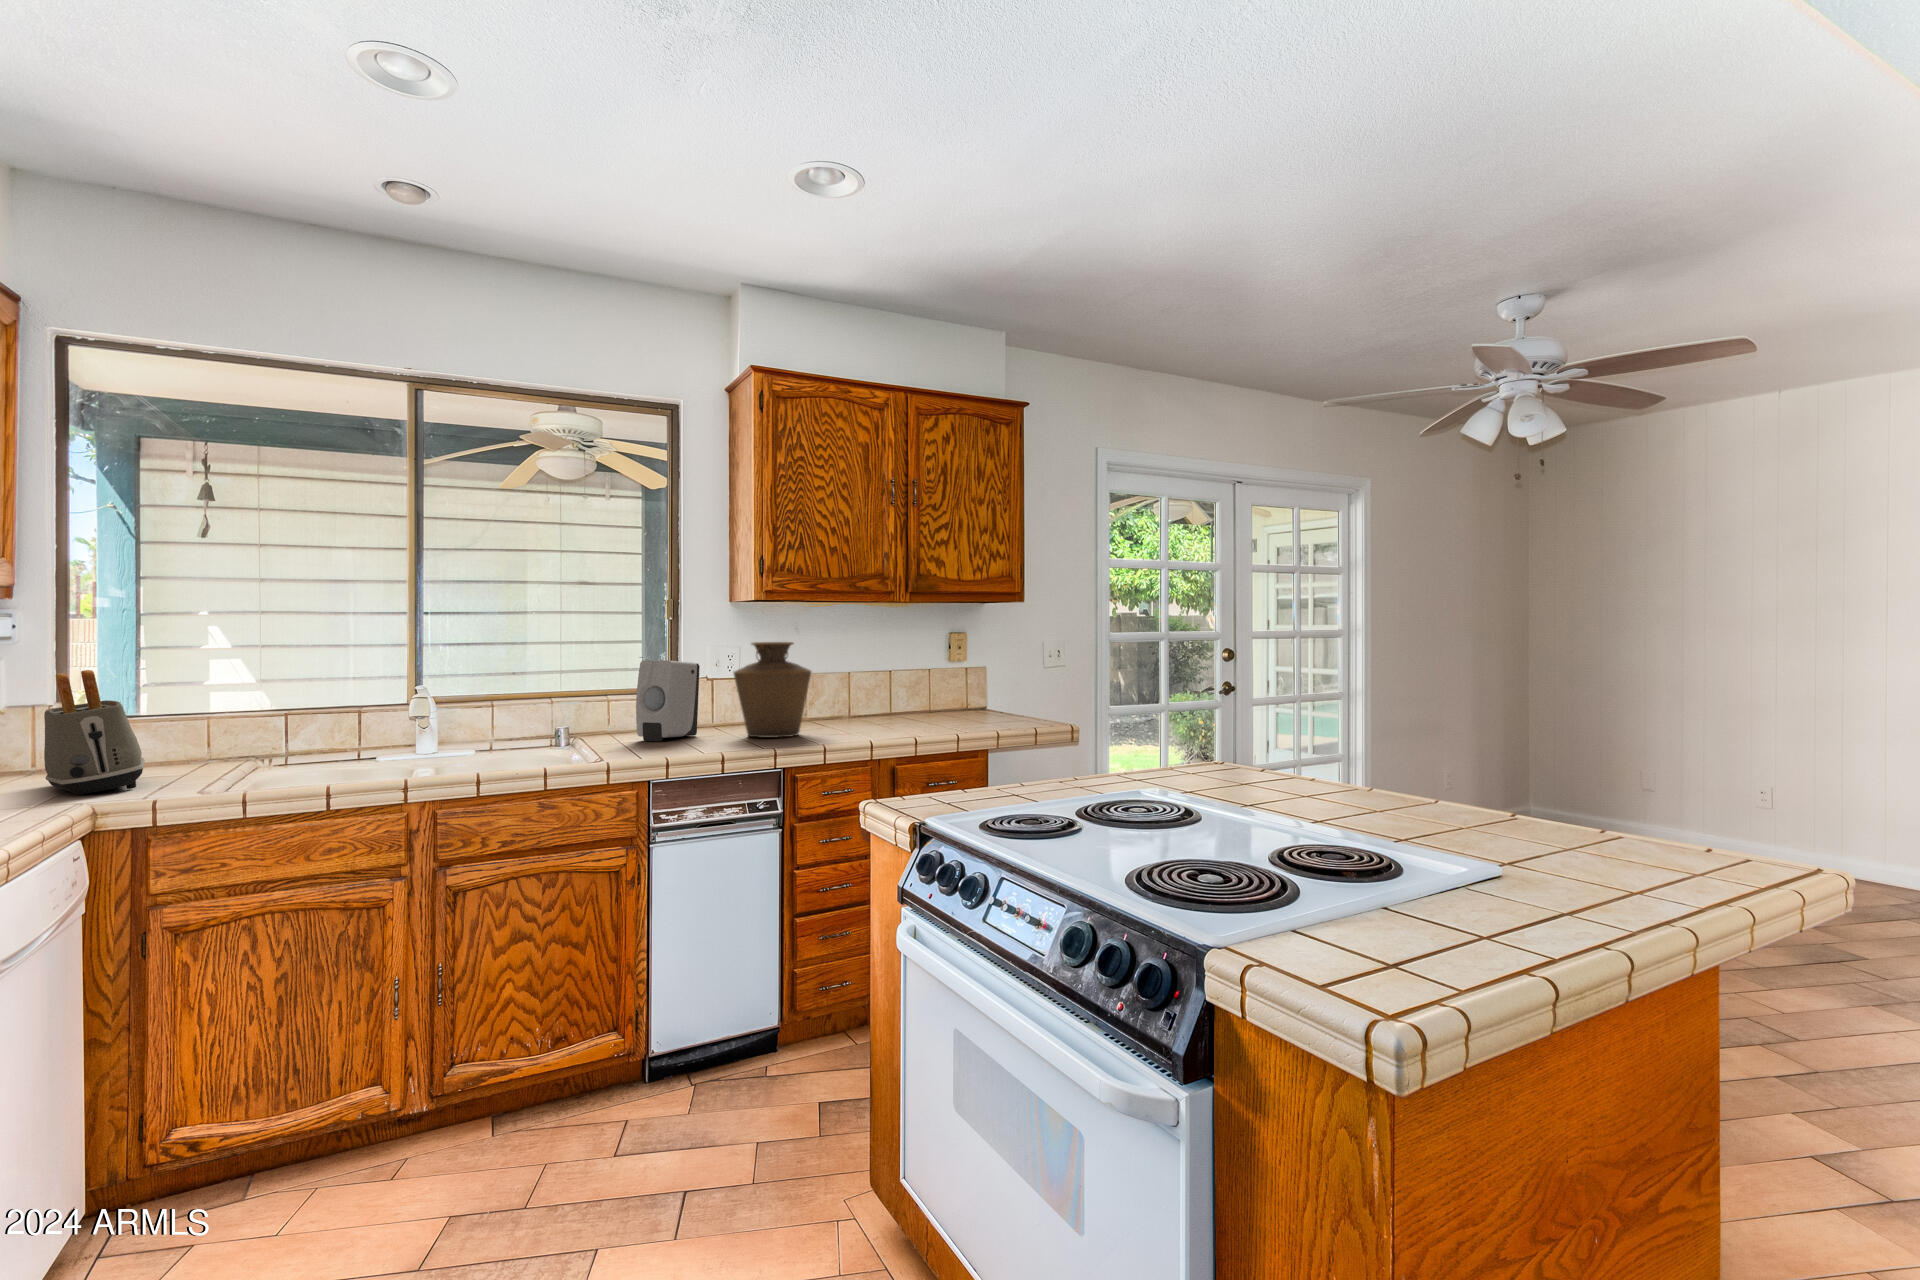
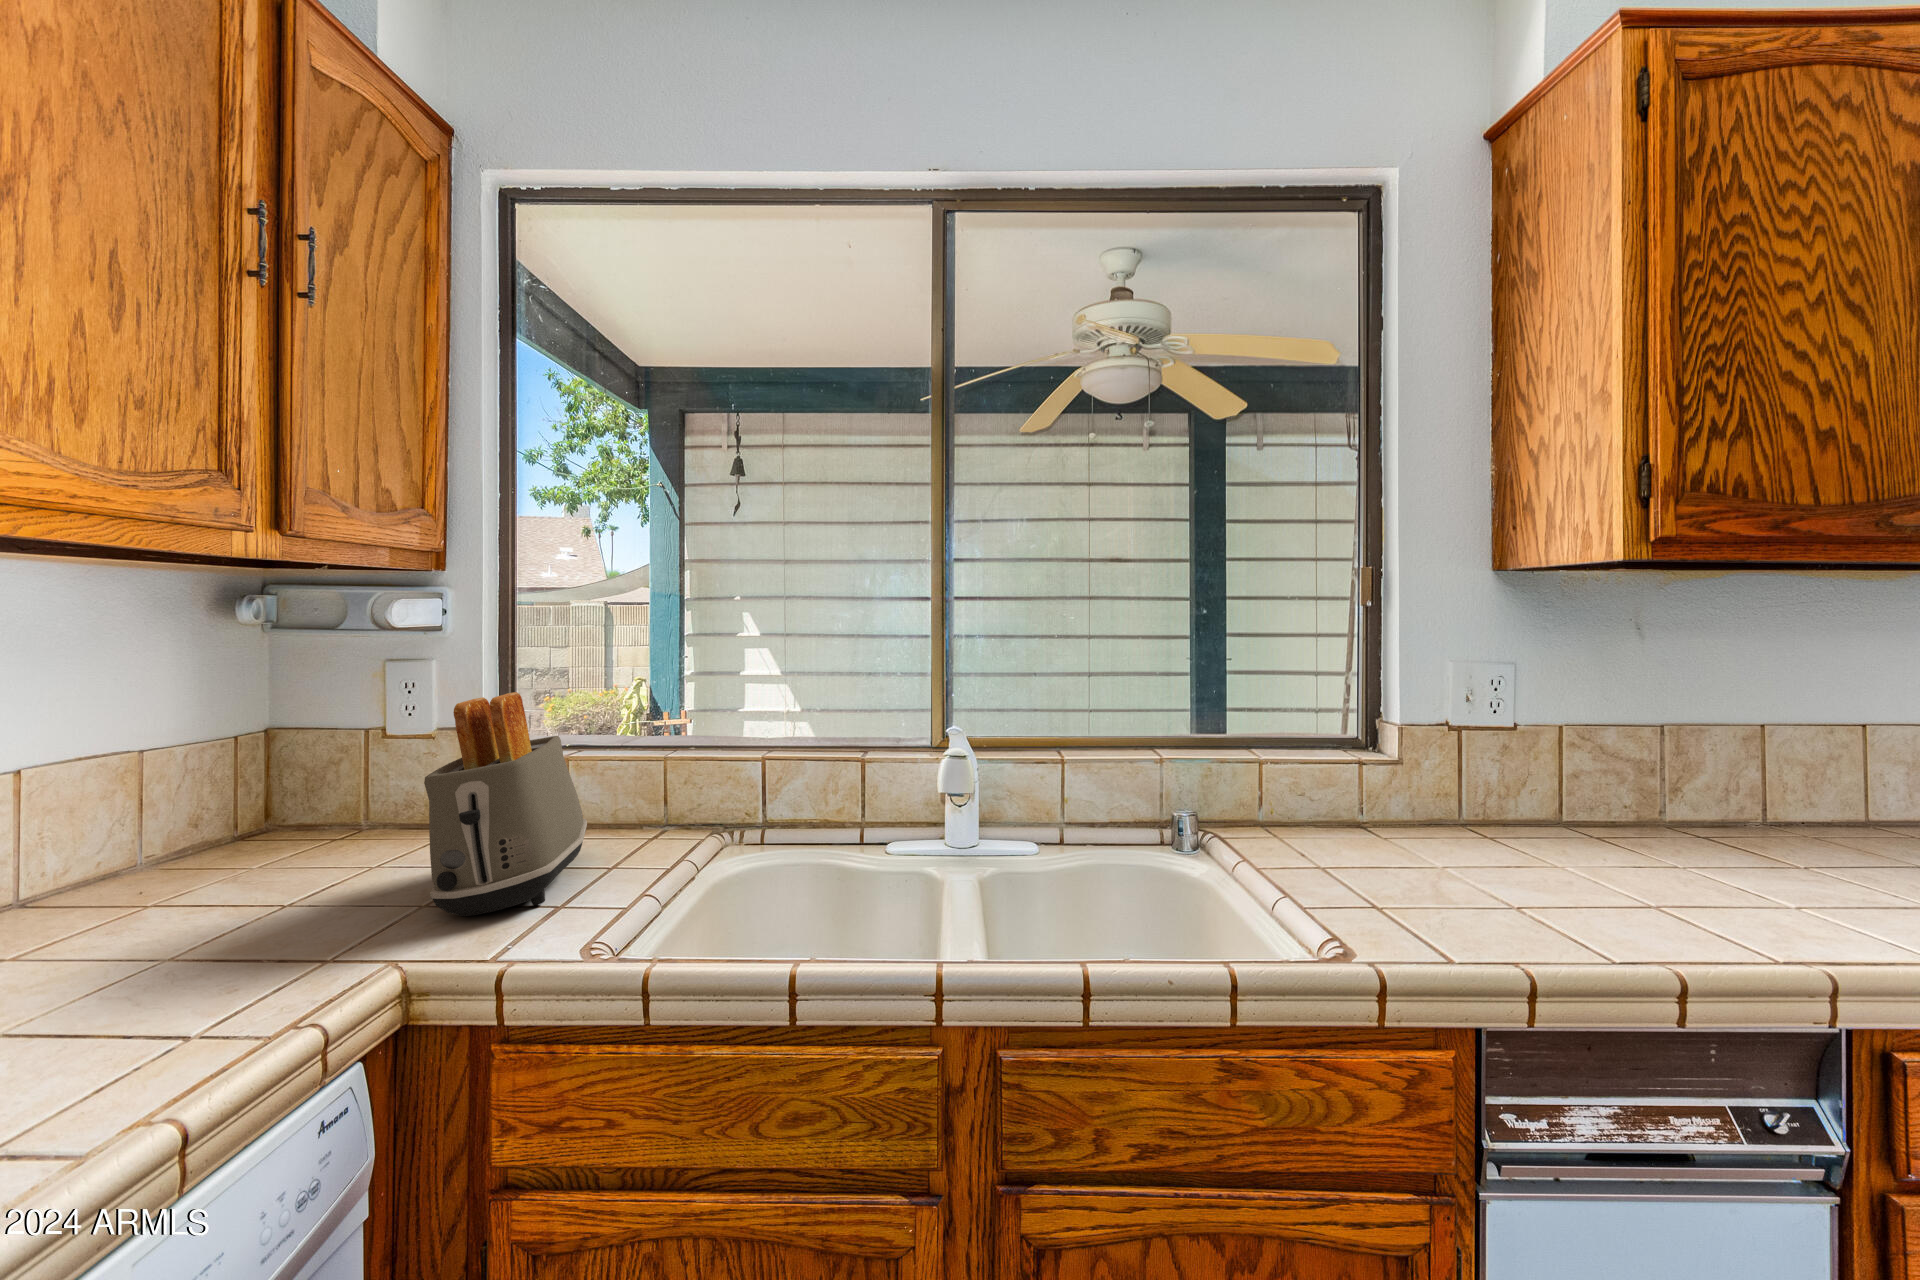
vase: present [734,642,811,737] -> none [1557,653,1811,889]
soap dispenser: present [636,660,700,741] -> none [1336,686,1456,857]

